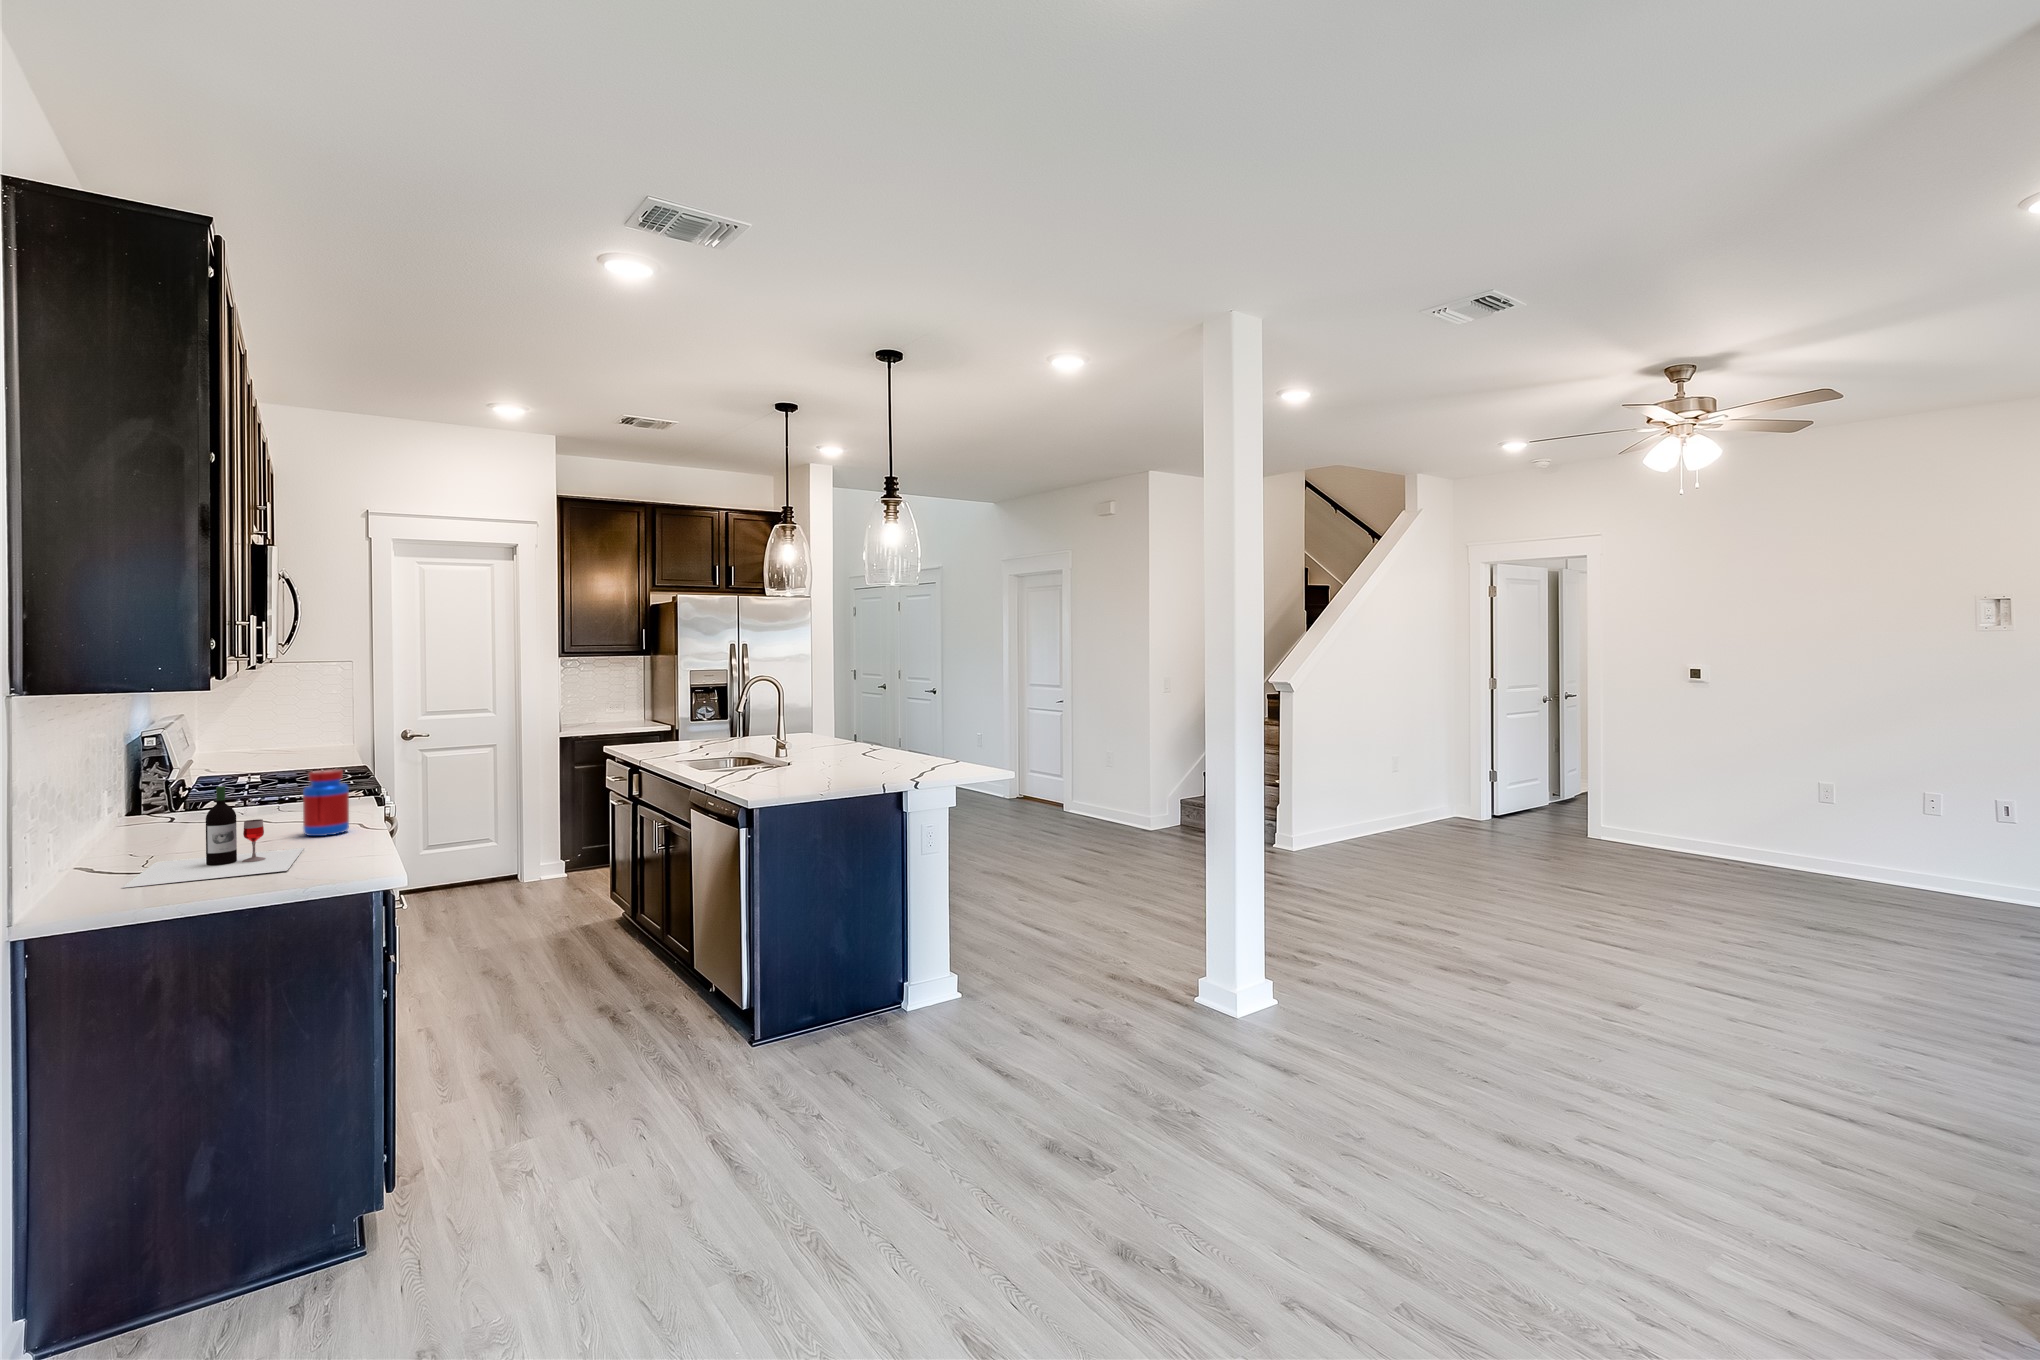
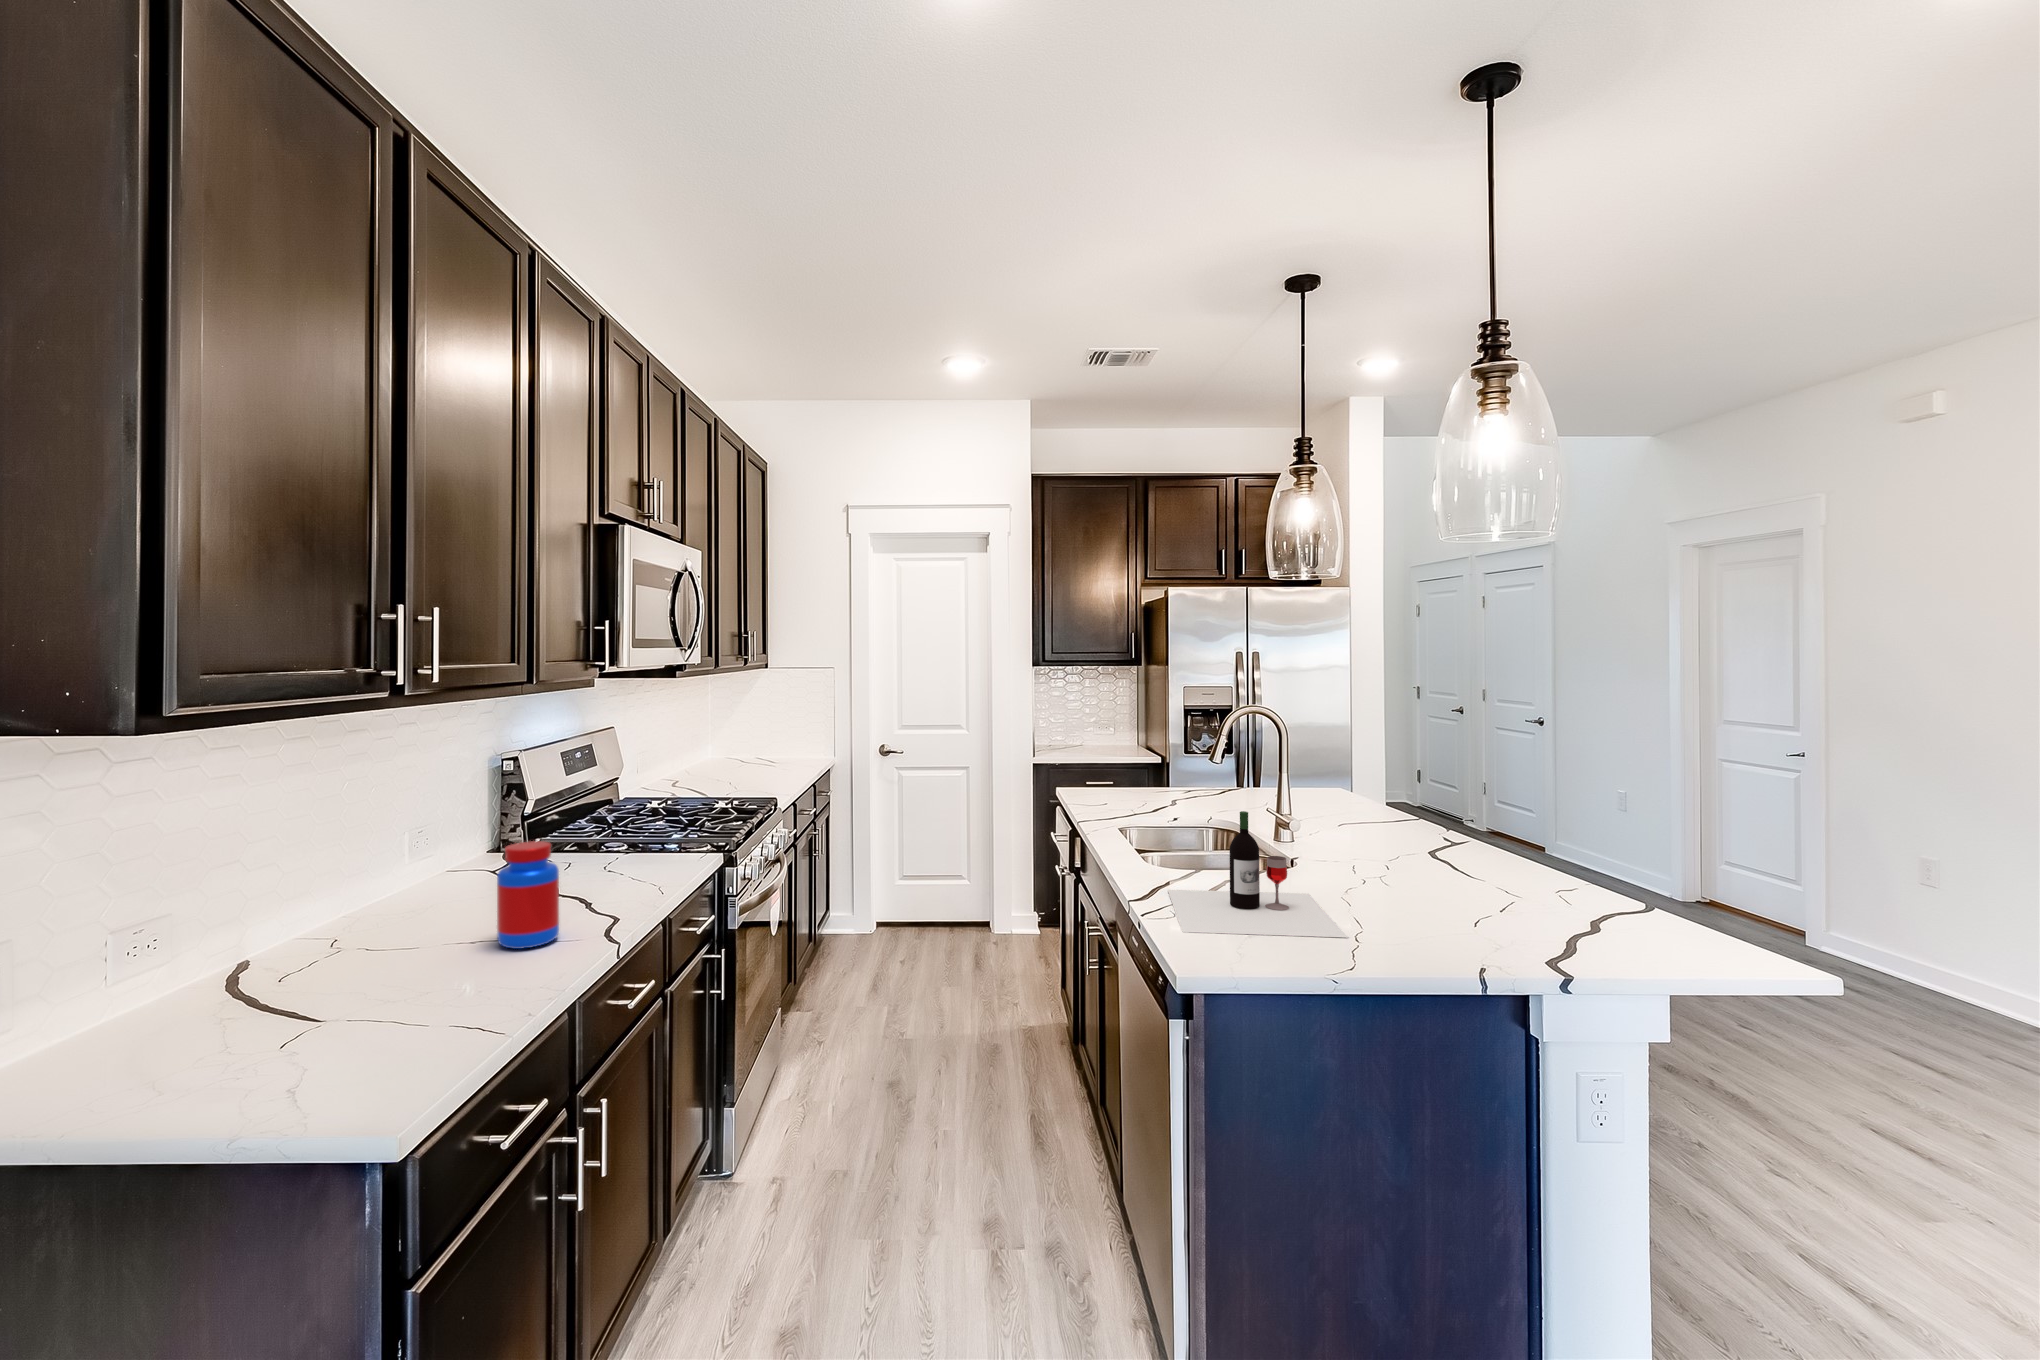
wine bottle: present [122,786,304,888] -> present [1168,811,1348,938]

